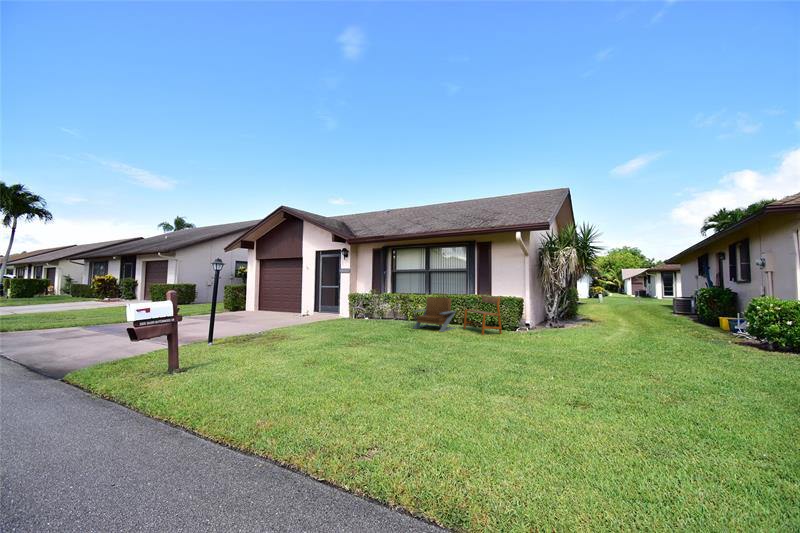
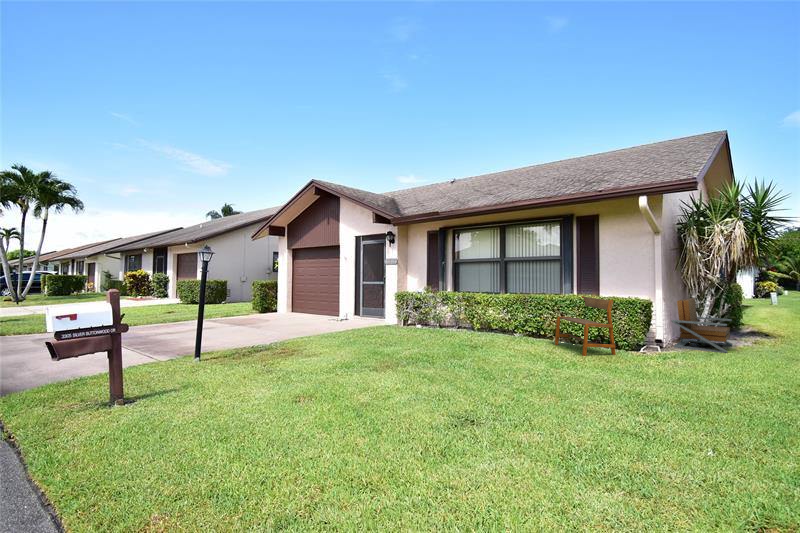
lounge chair: present [413,297,456,332] -> present [672,298,732,353]

